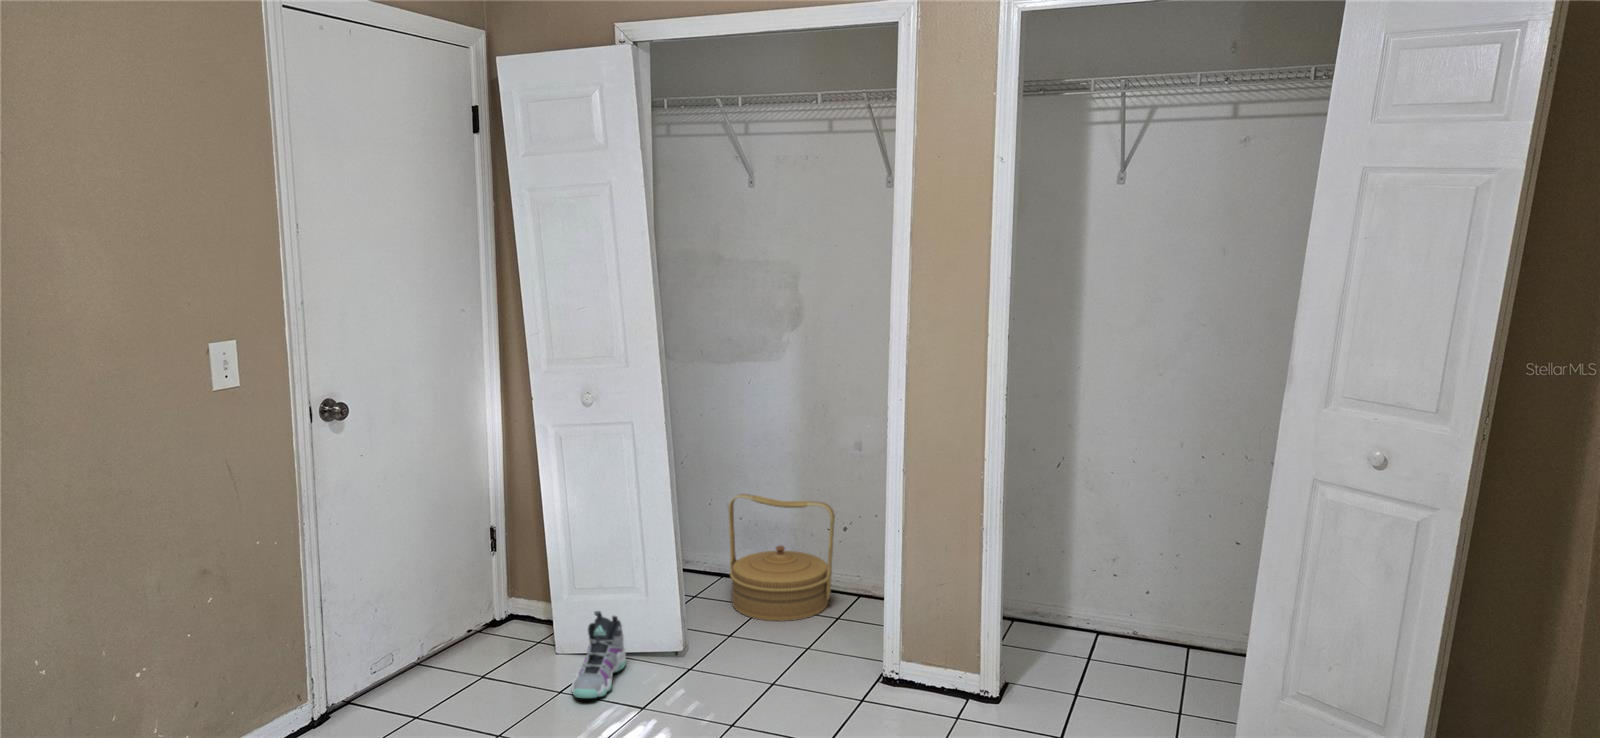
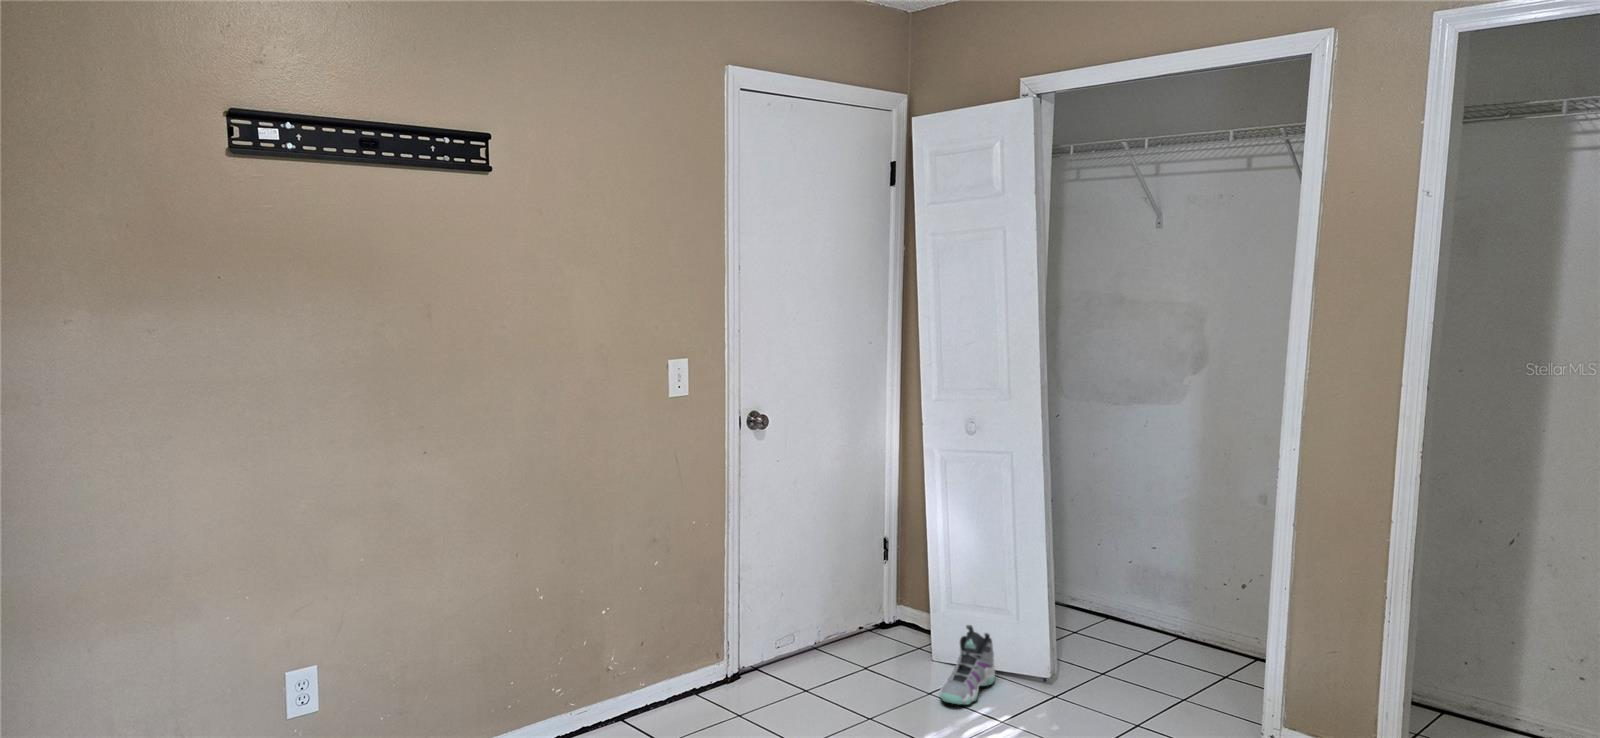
woven basket: present [728,494,835,621] -> none [1112,535,1227,671]

